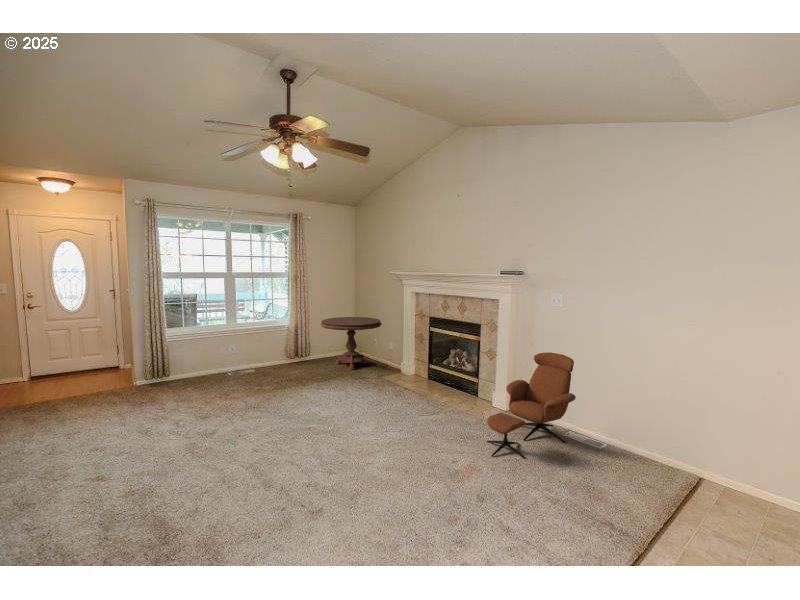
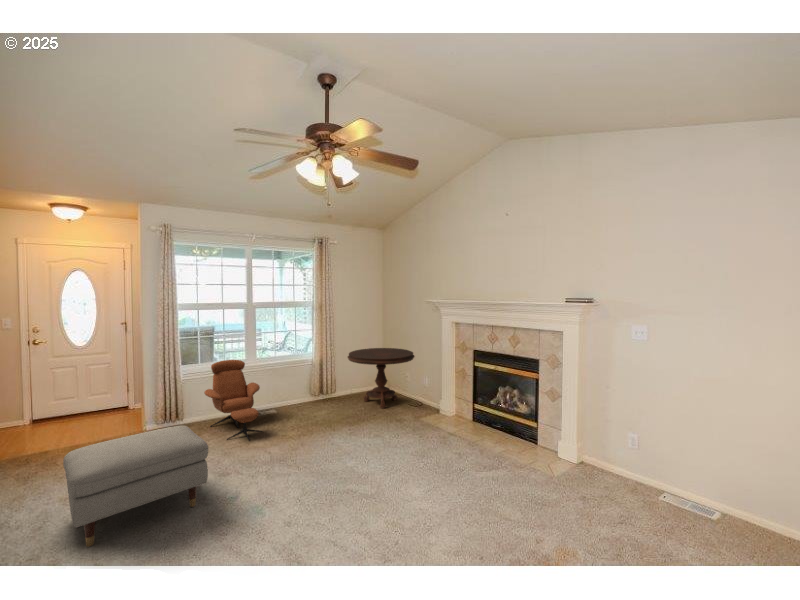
lounge chair: present [487,352,576,459] -> present [204,360,262,441]
ottoman: none [69,374,191,461] -> present [63,426,208,547]

